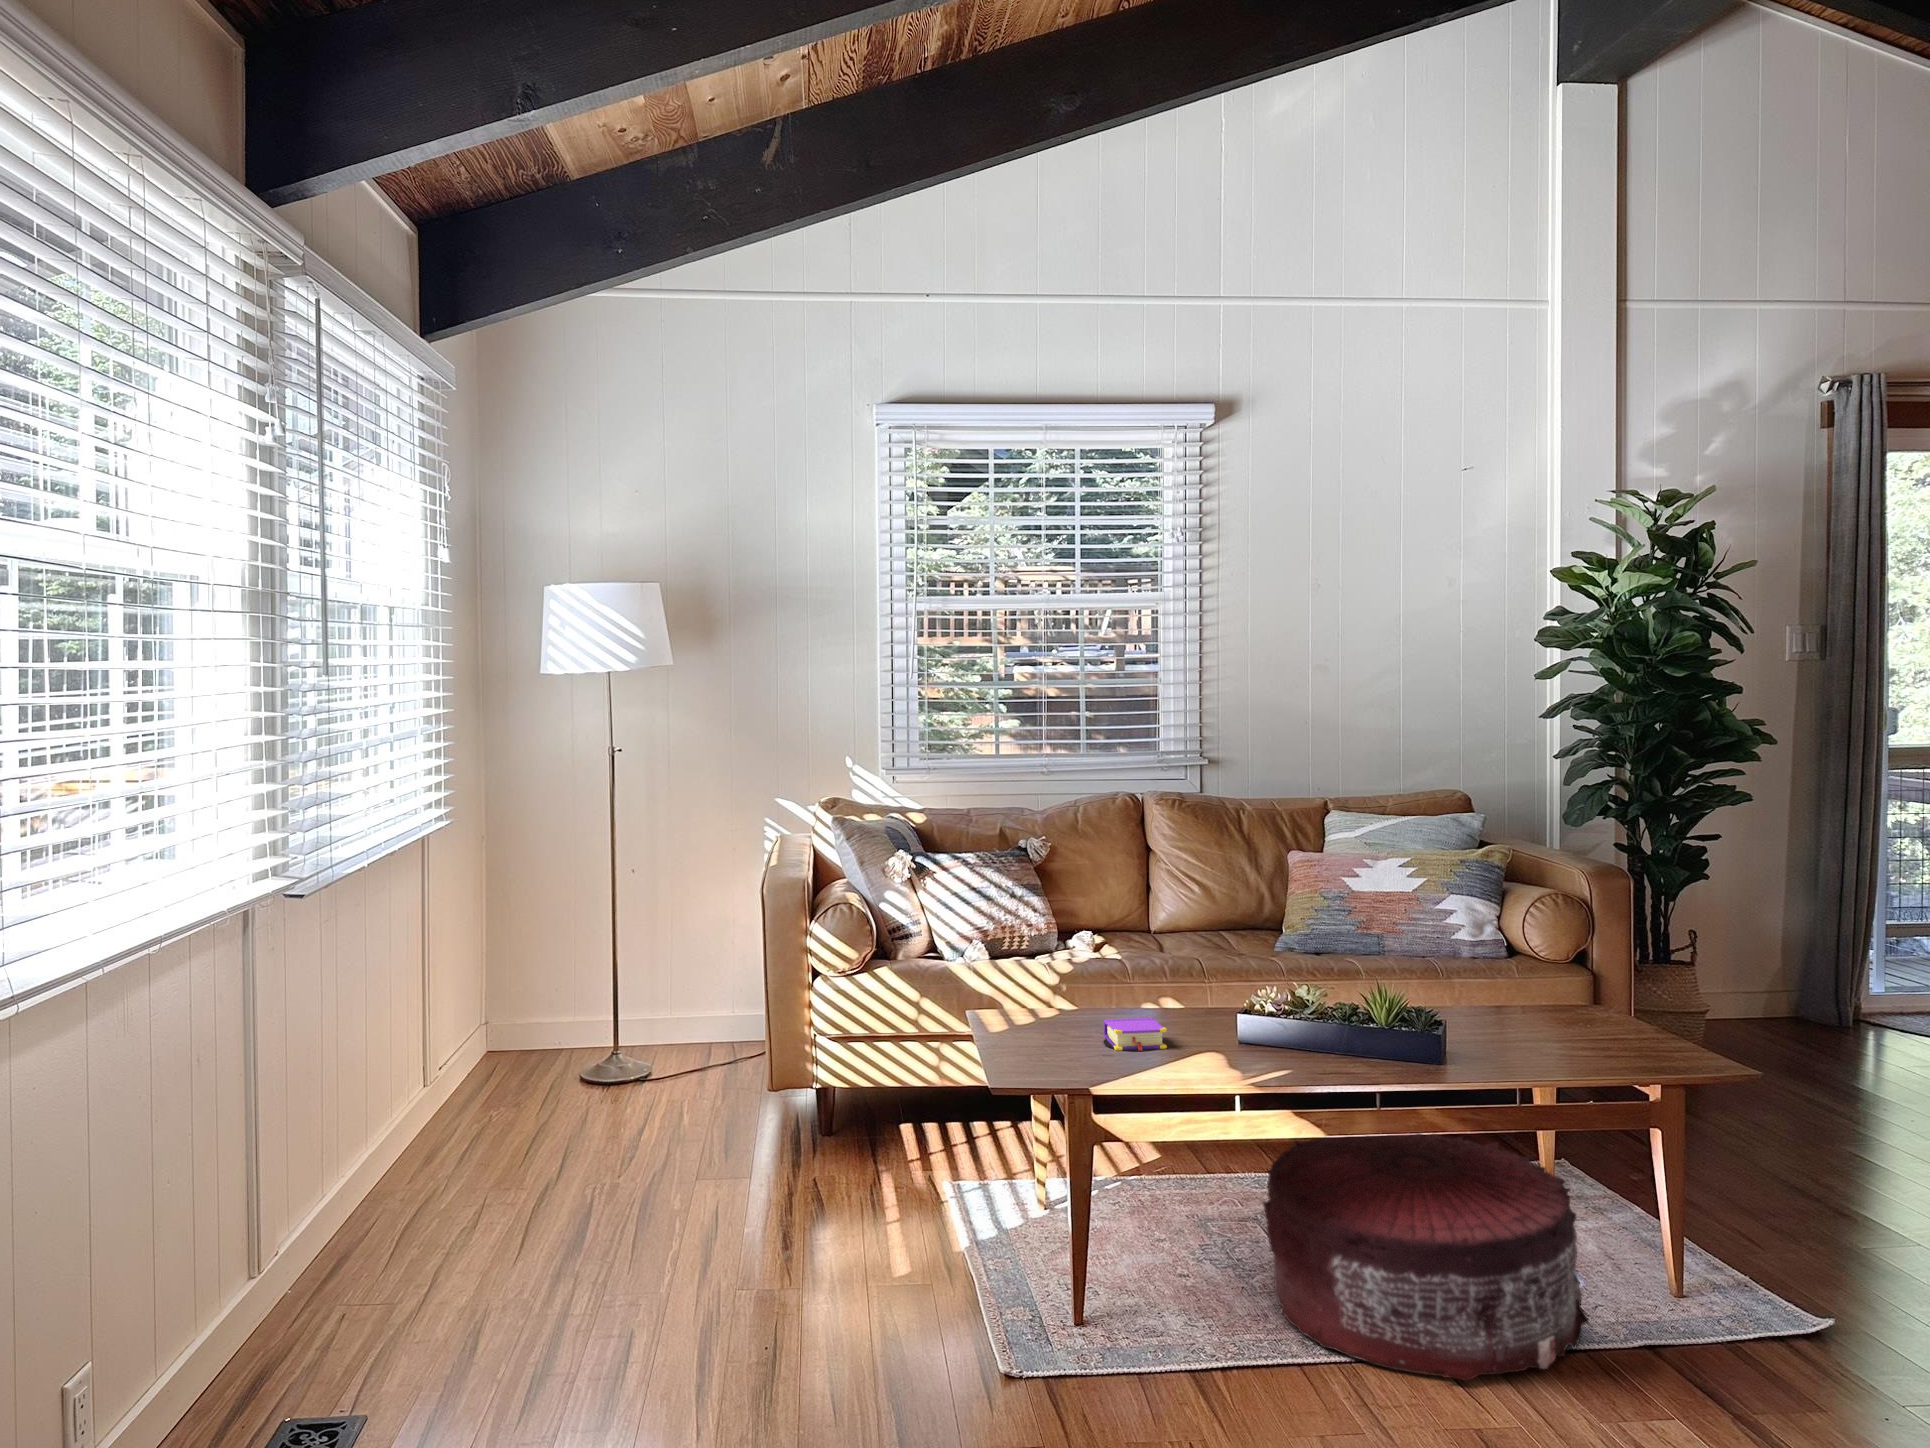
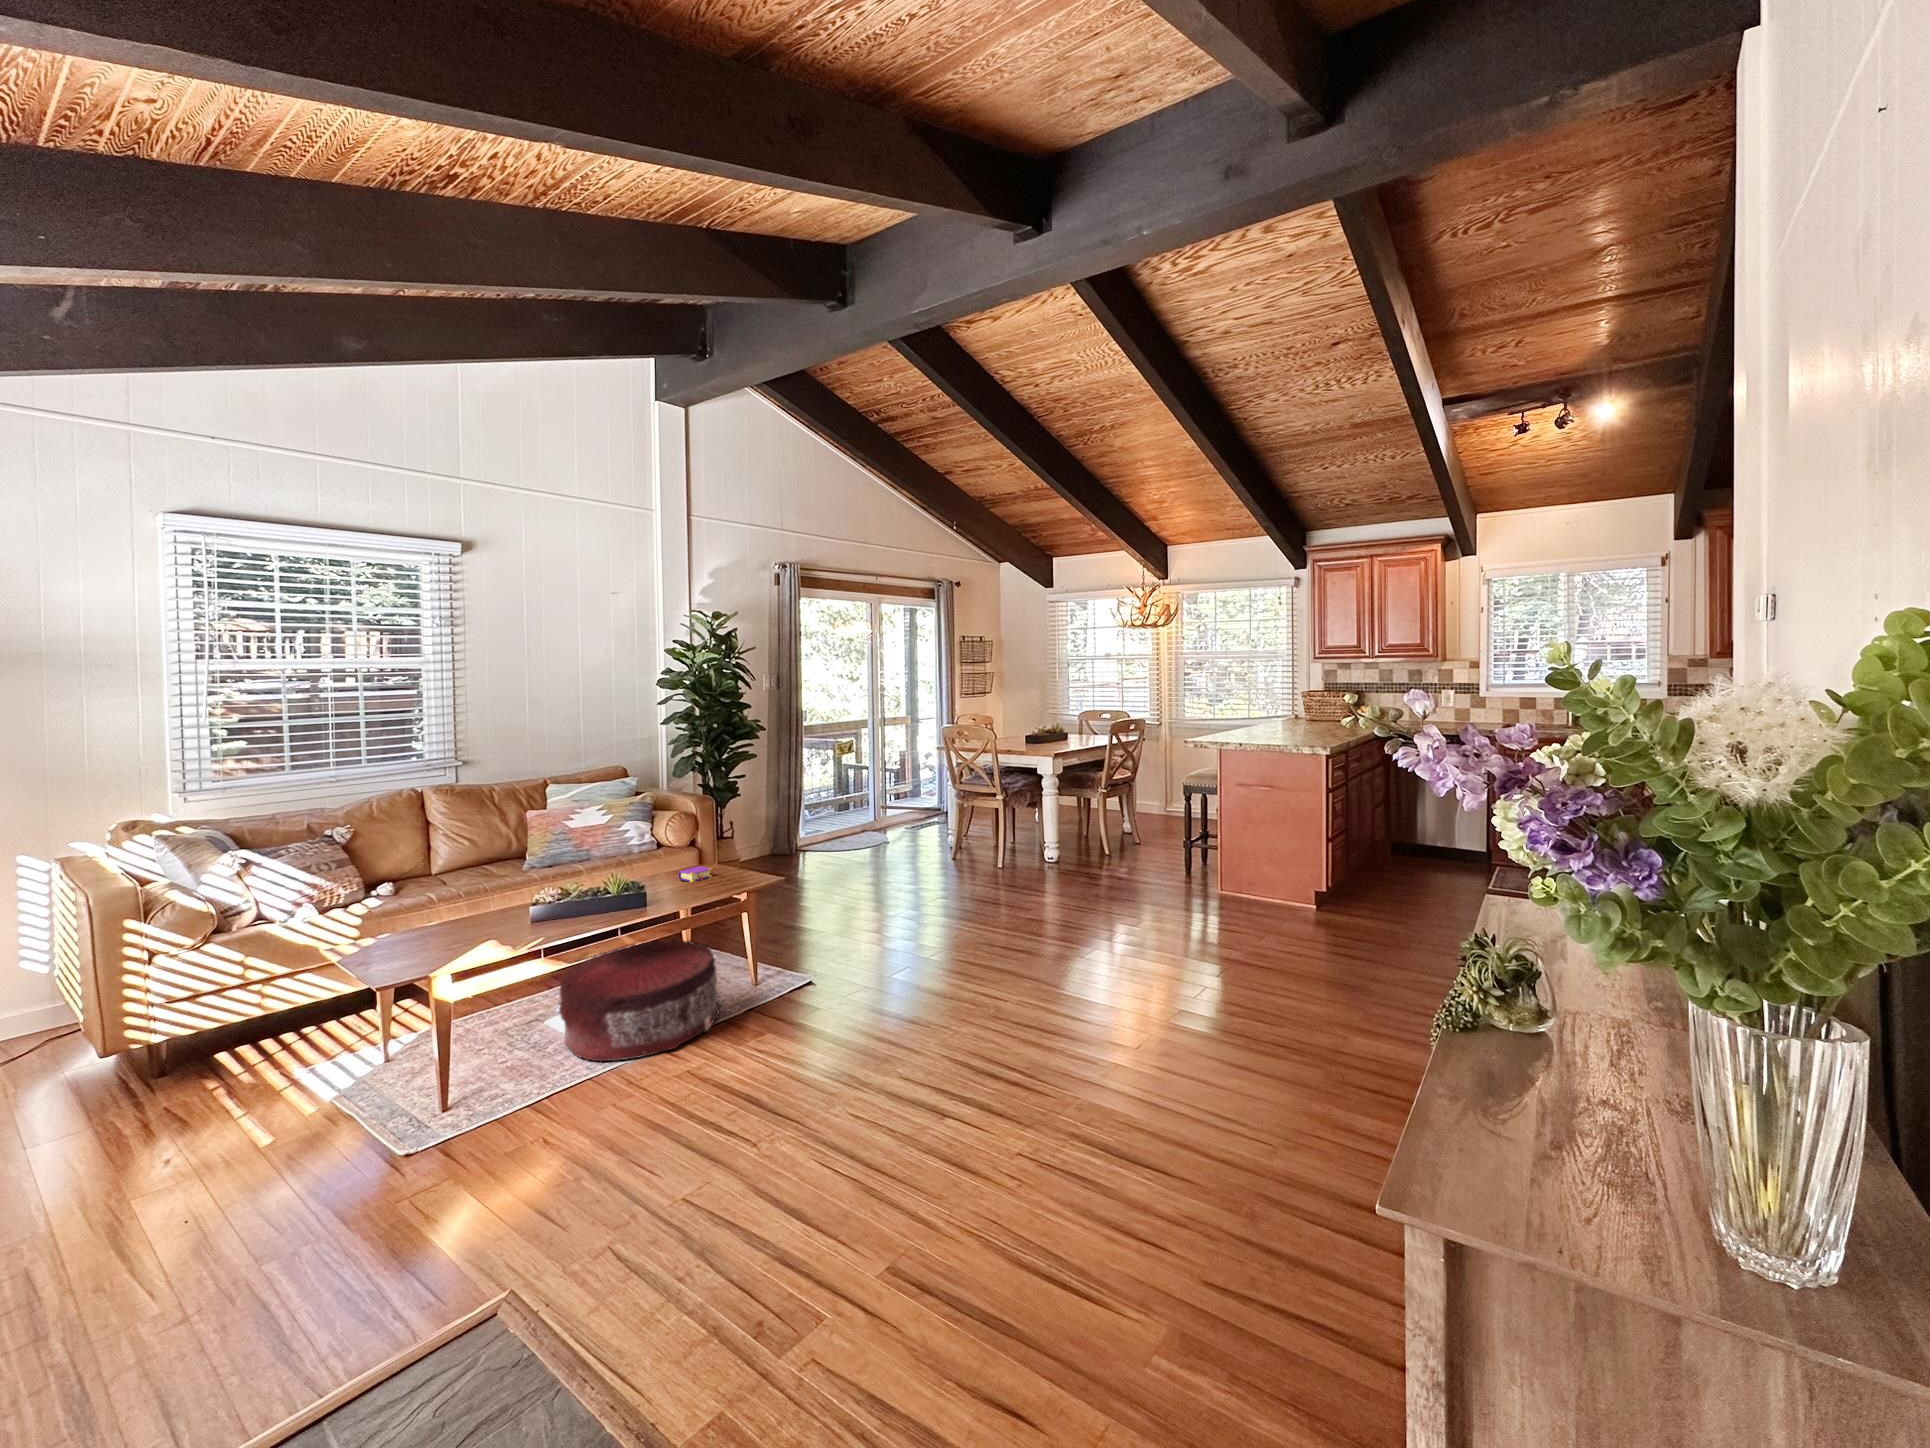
book: present [1104,1018,1167,1051] -> present [678,866,712,882]

